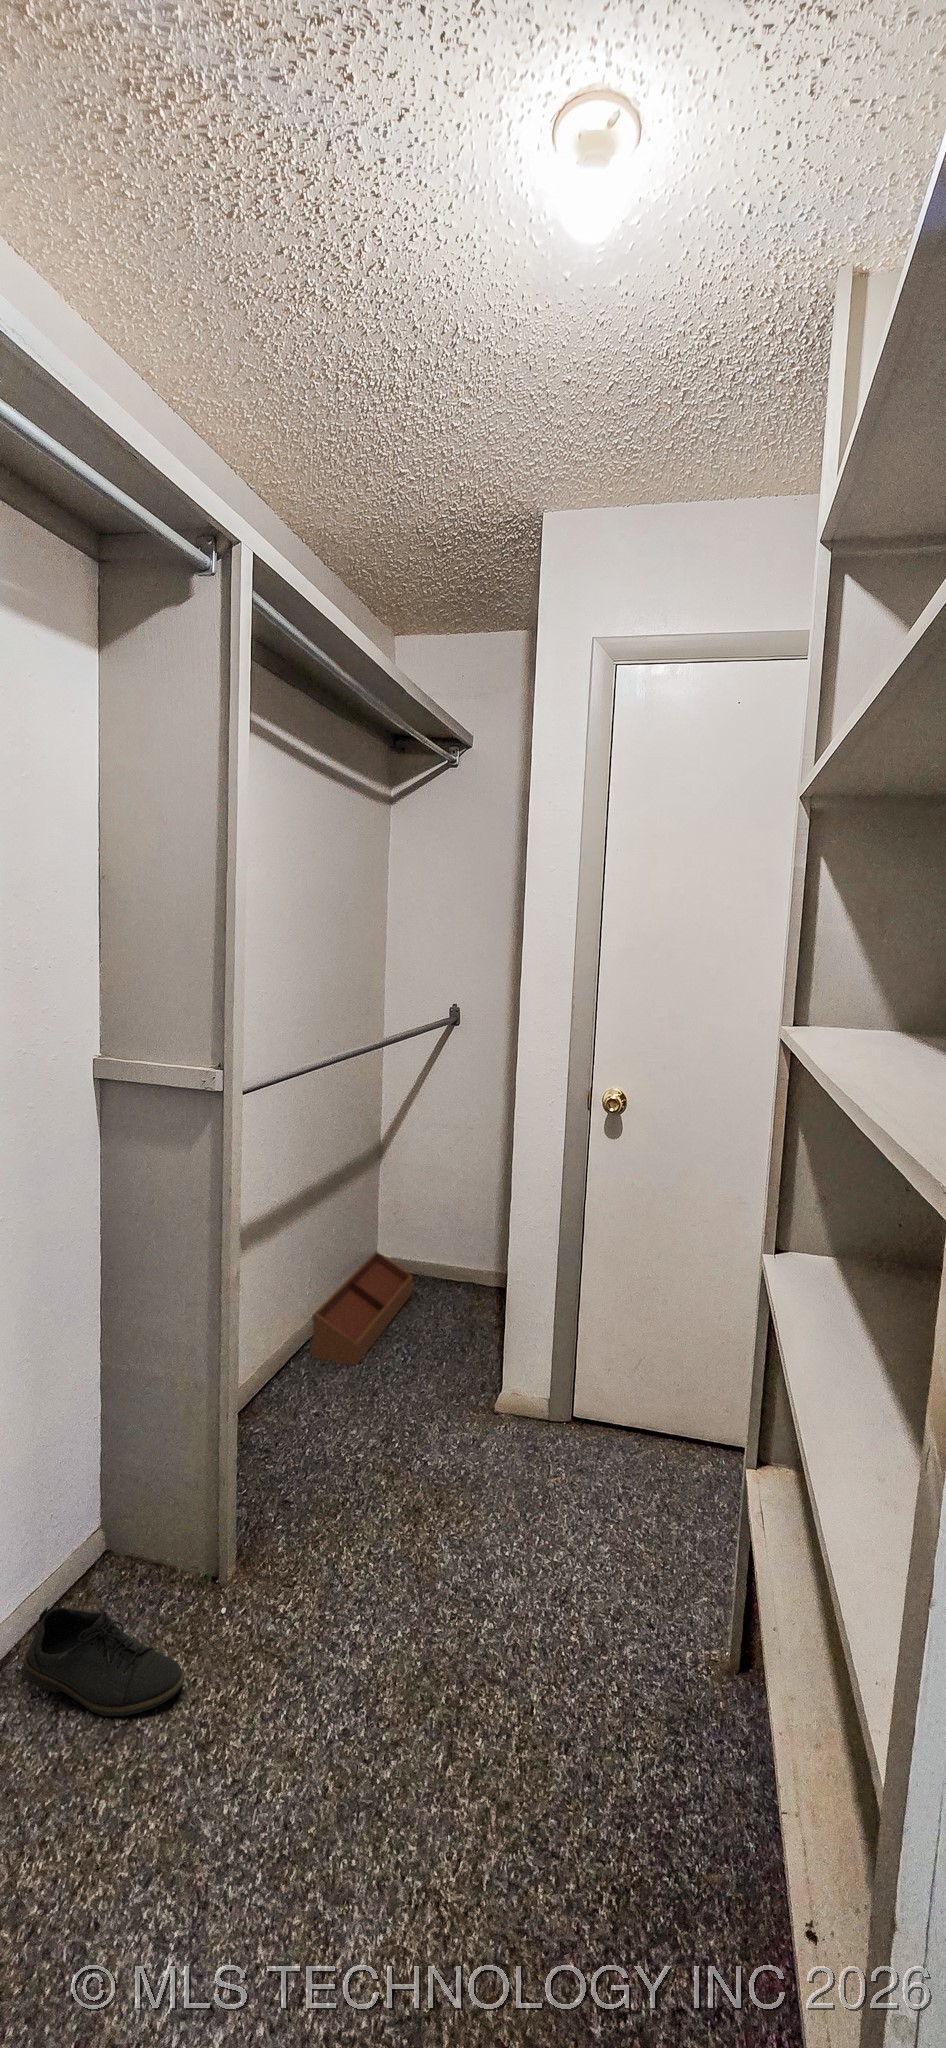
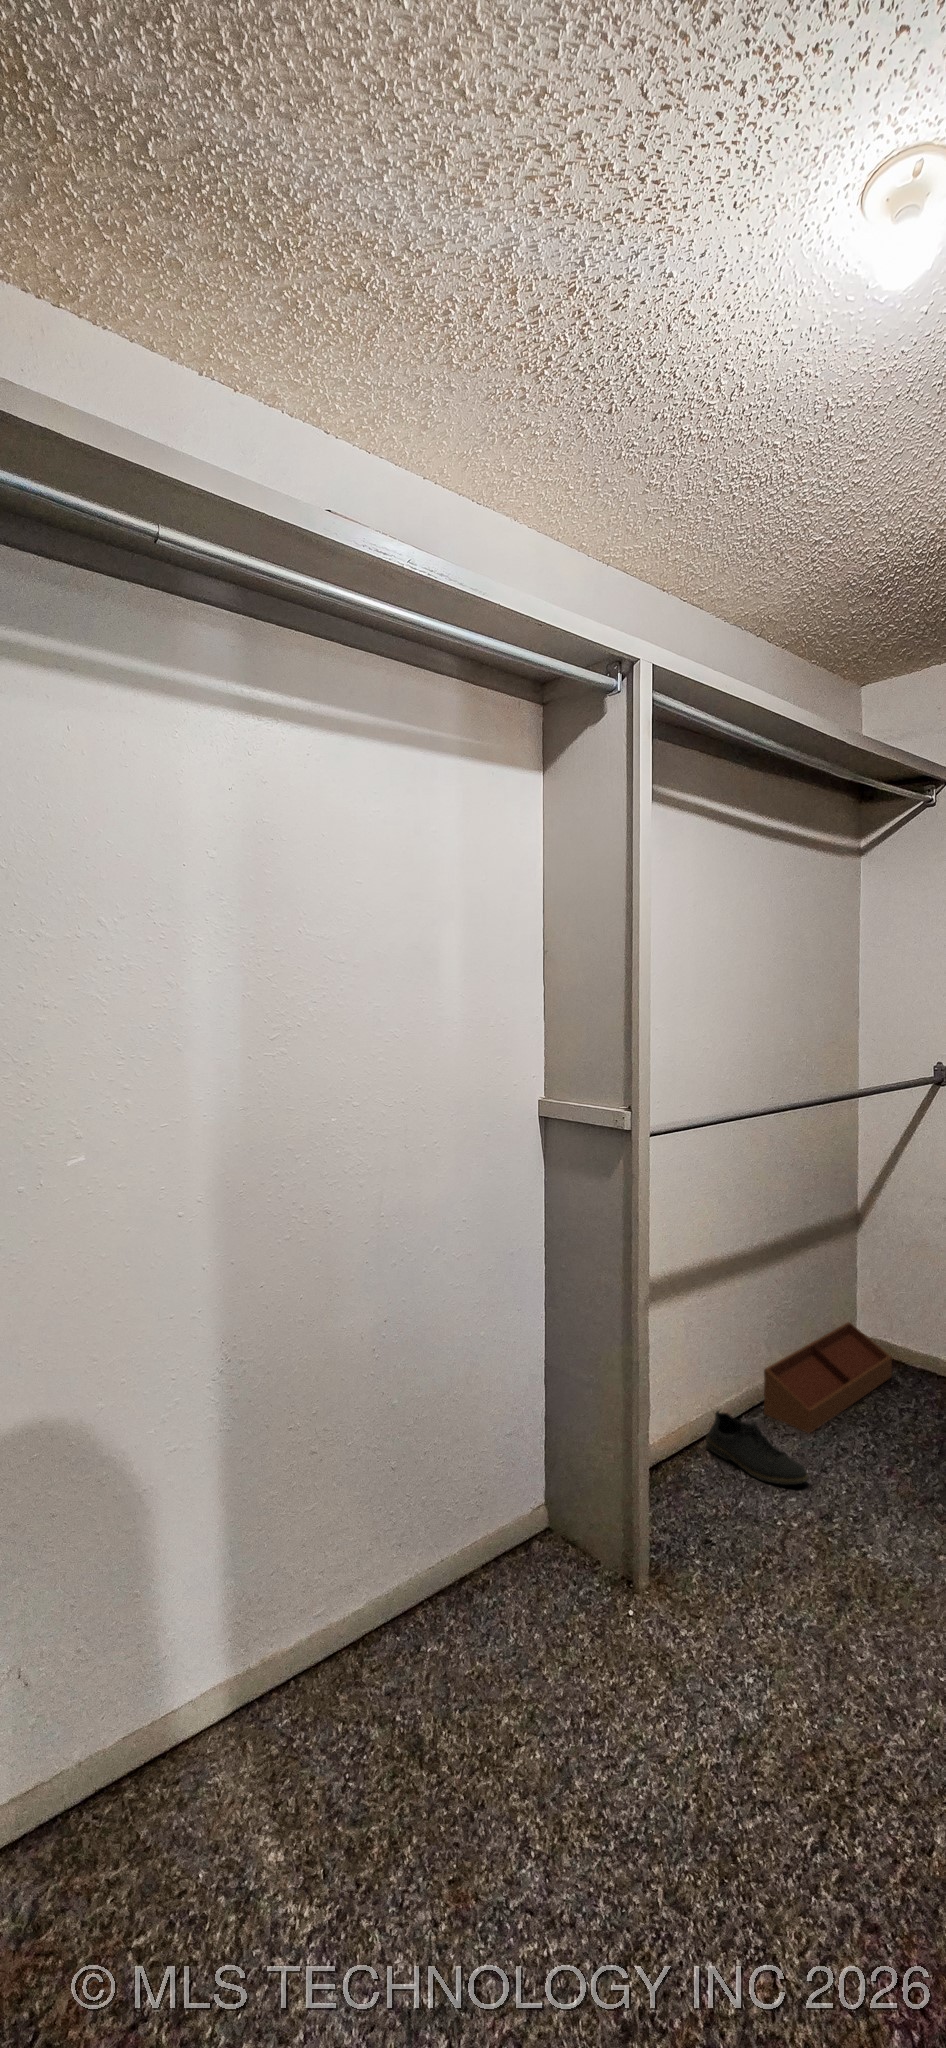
shoe: present [23,1607,184,1716] -> present [706,1411,808,1485]

